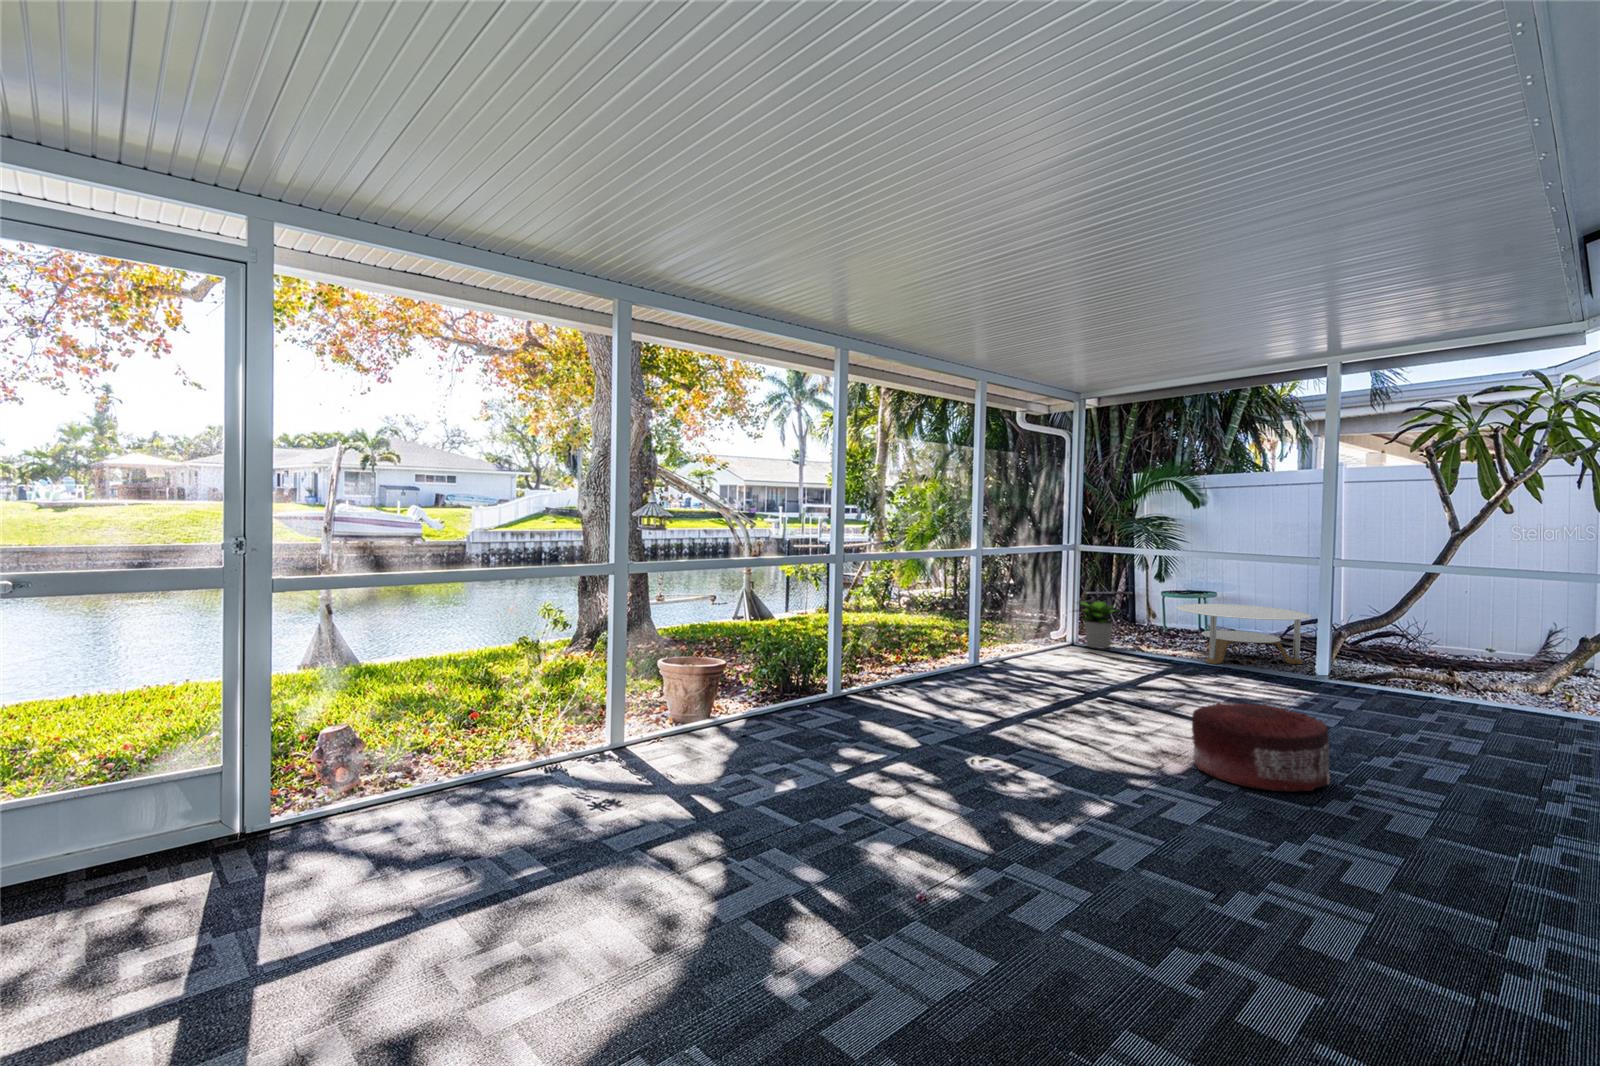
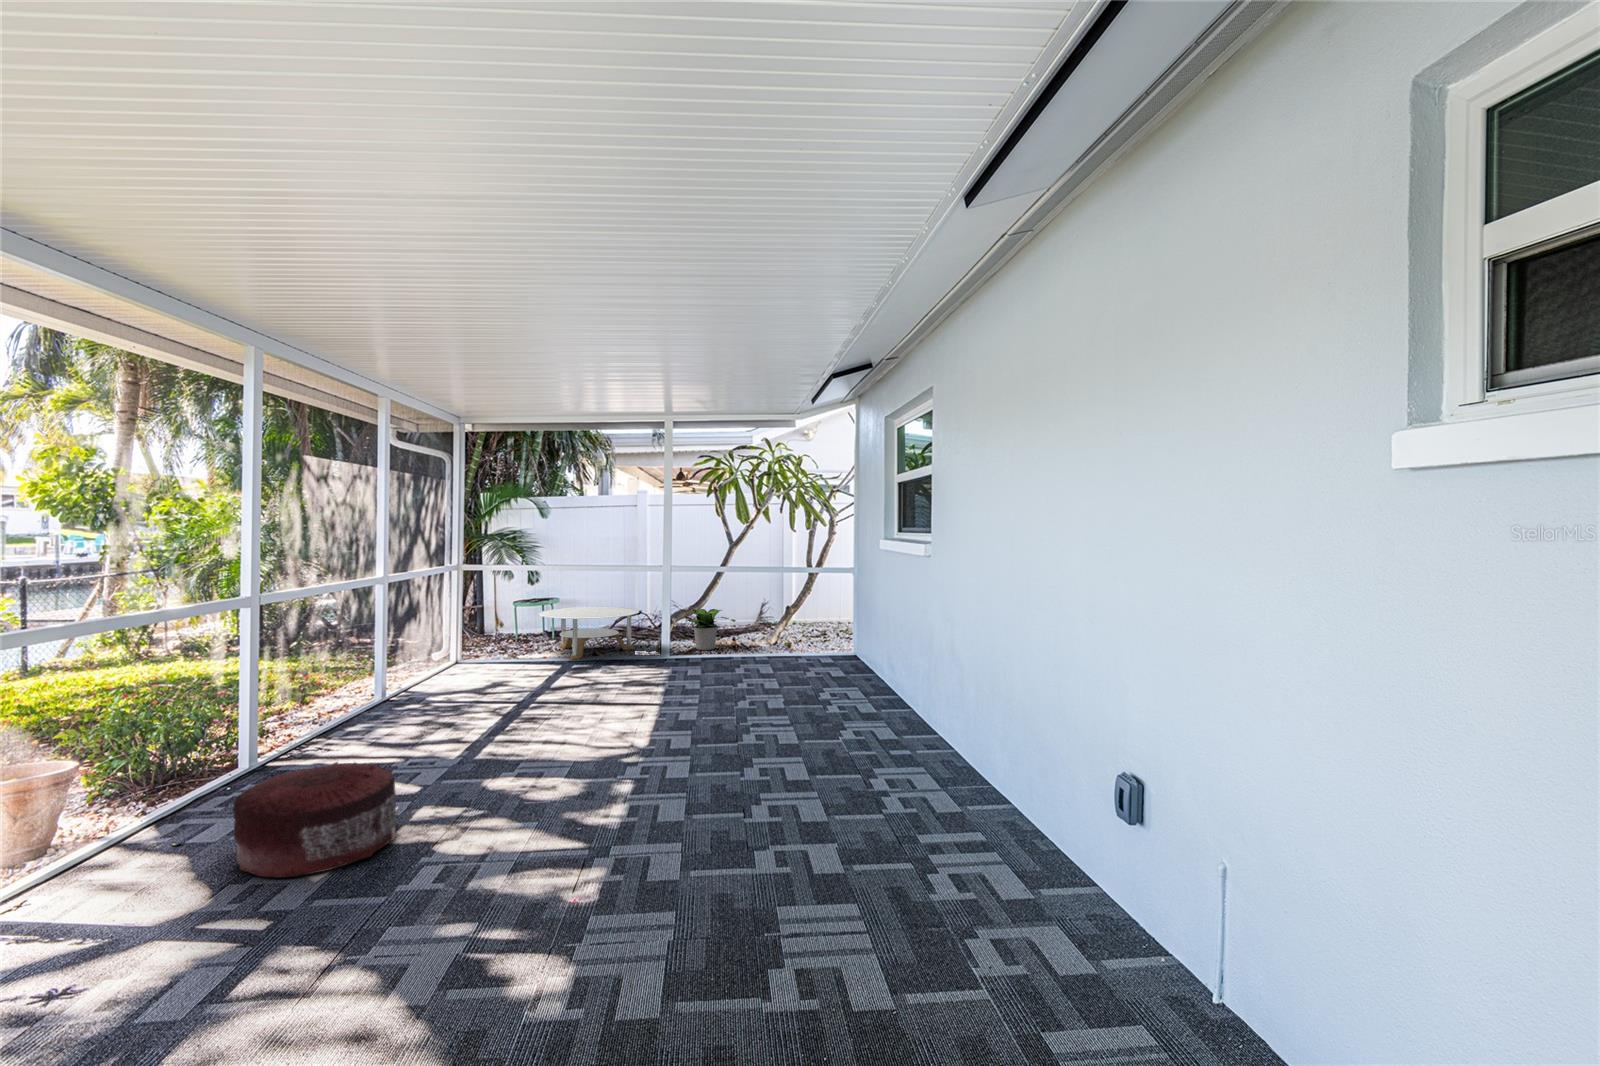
potted plant: present [1078,601,1121,649] -> present [686,609,729,650]
pouf: present [1192,702,1330,791] -> present [233,762,397,878]

